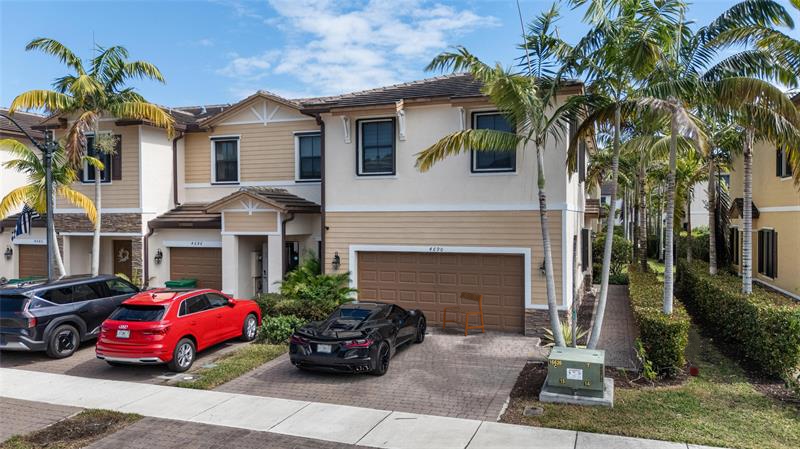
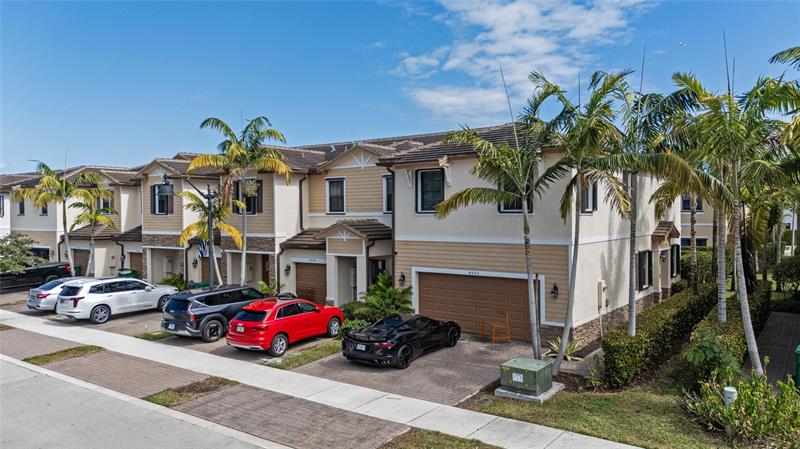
potted tree: present [682,331,702,376] -> none [630,352,653,390]

